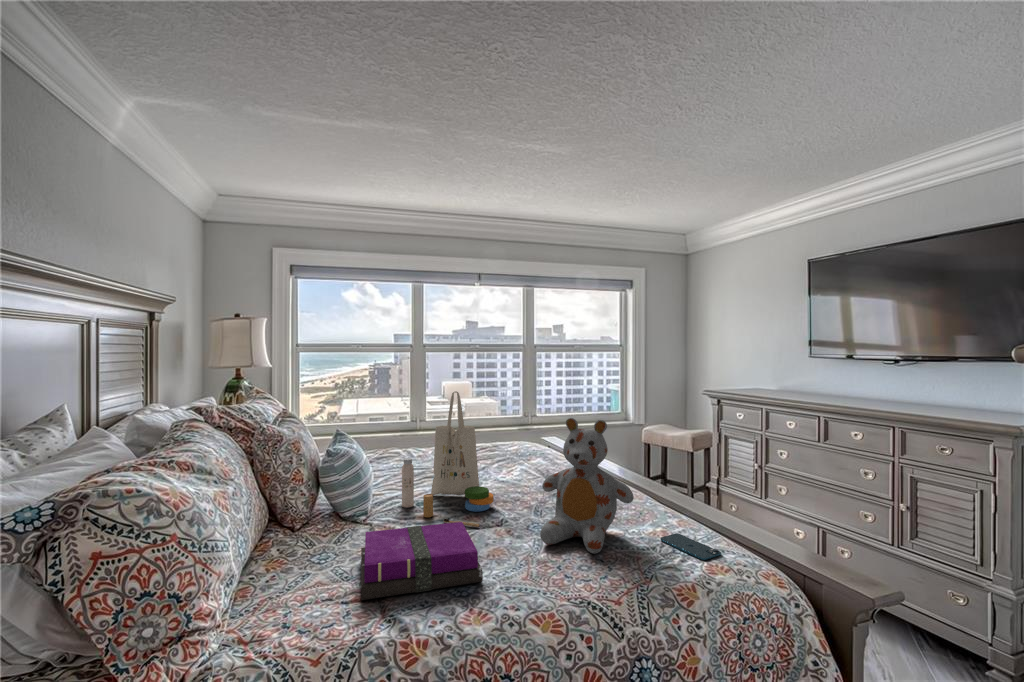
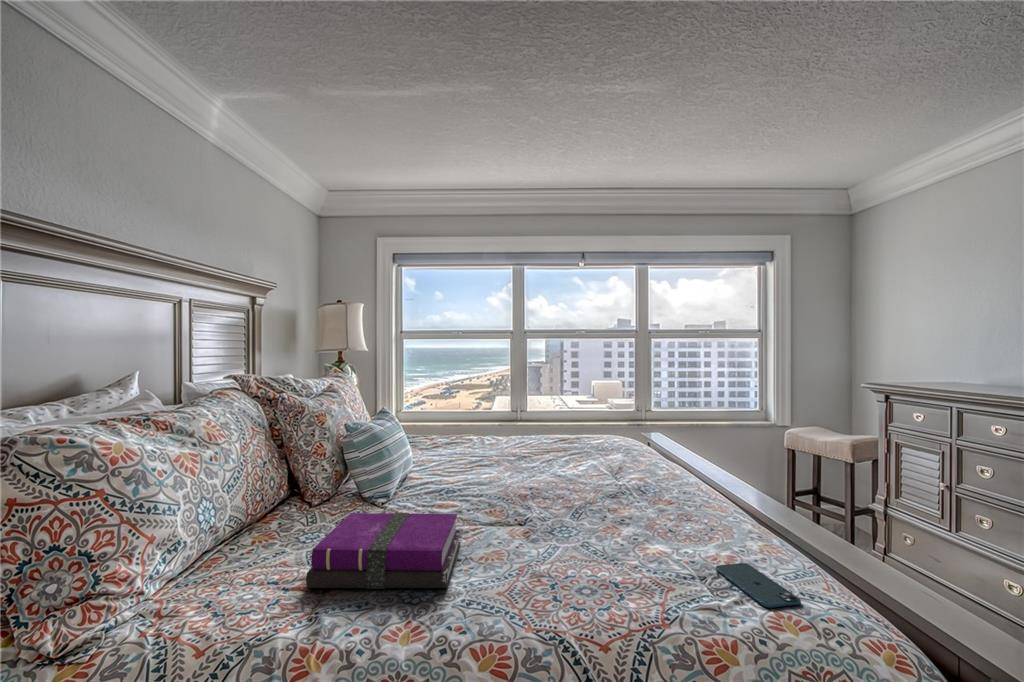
tote bag: present [402,391,494,527] -> none [433,370,528,523]
stuffed bear: present [540,418,634,554] -> none [549,399,677,574]

